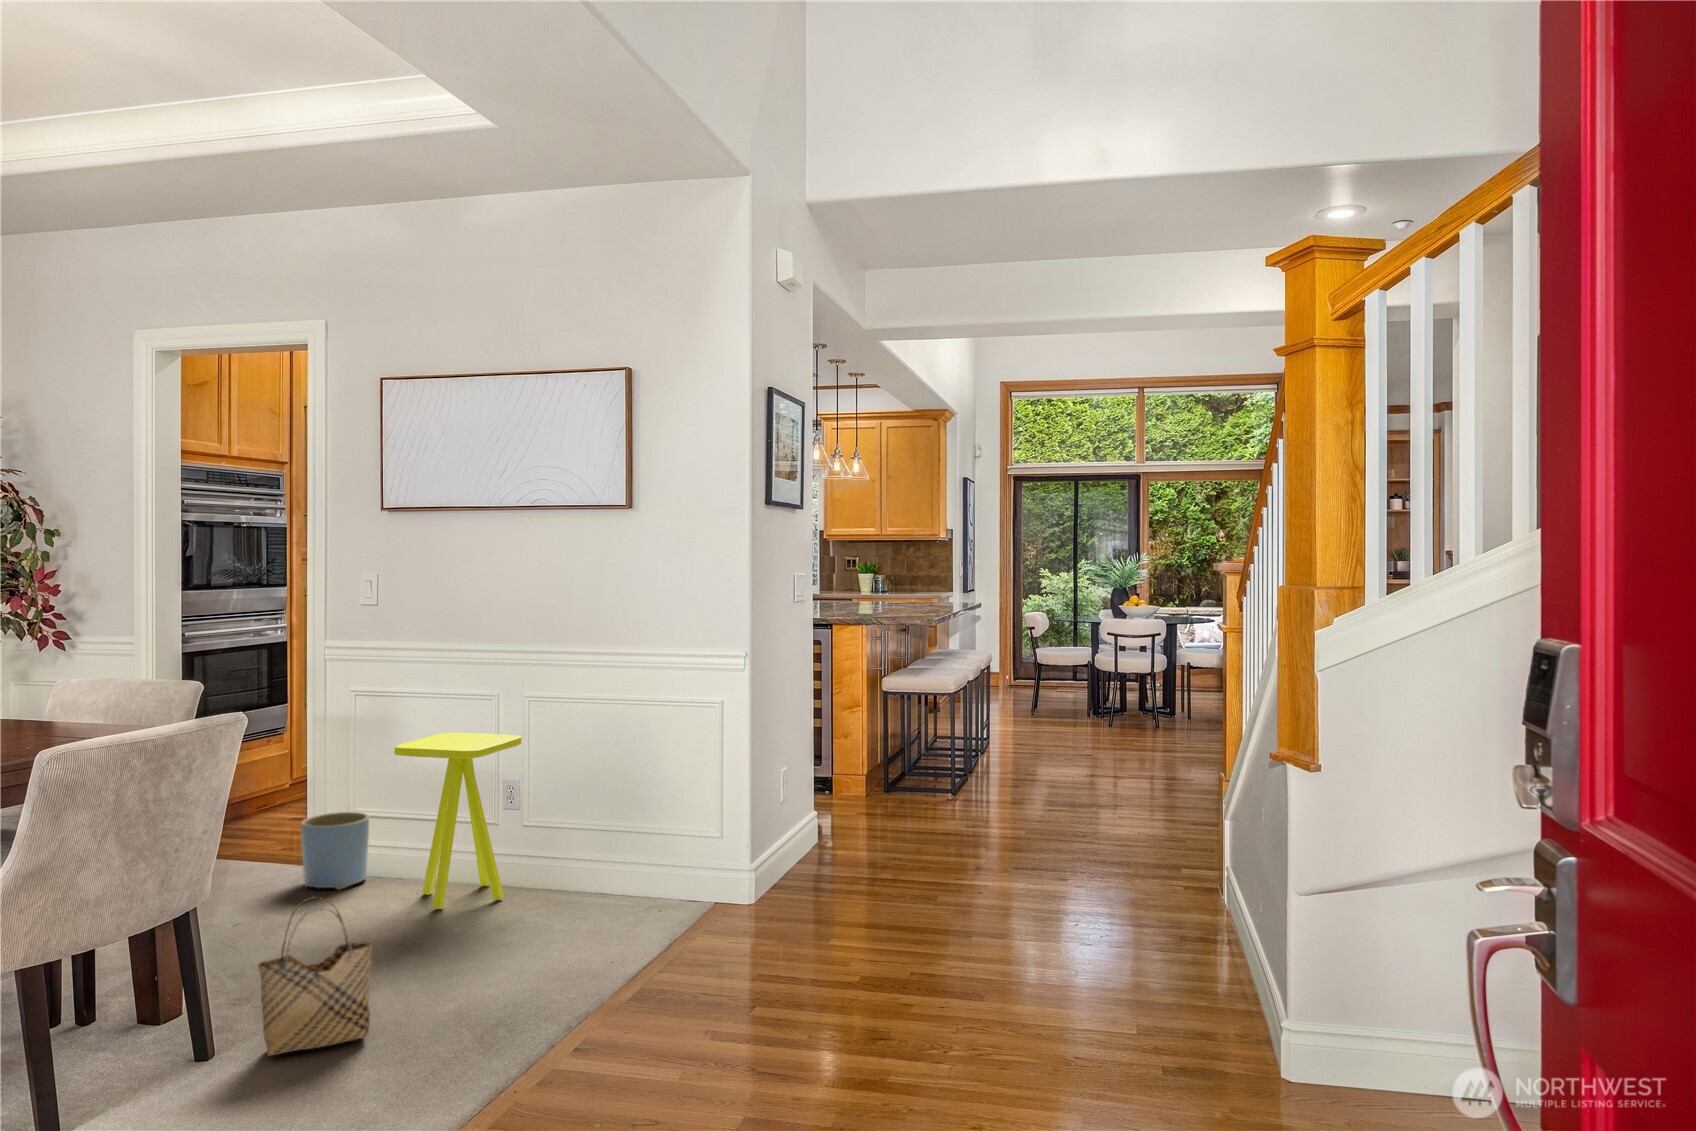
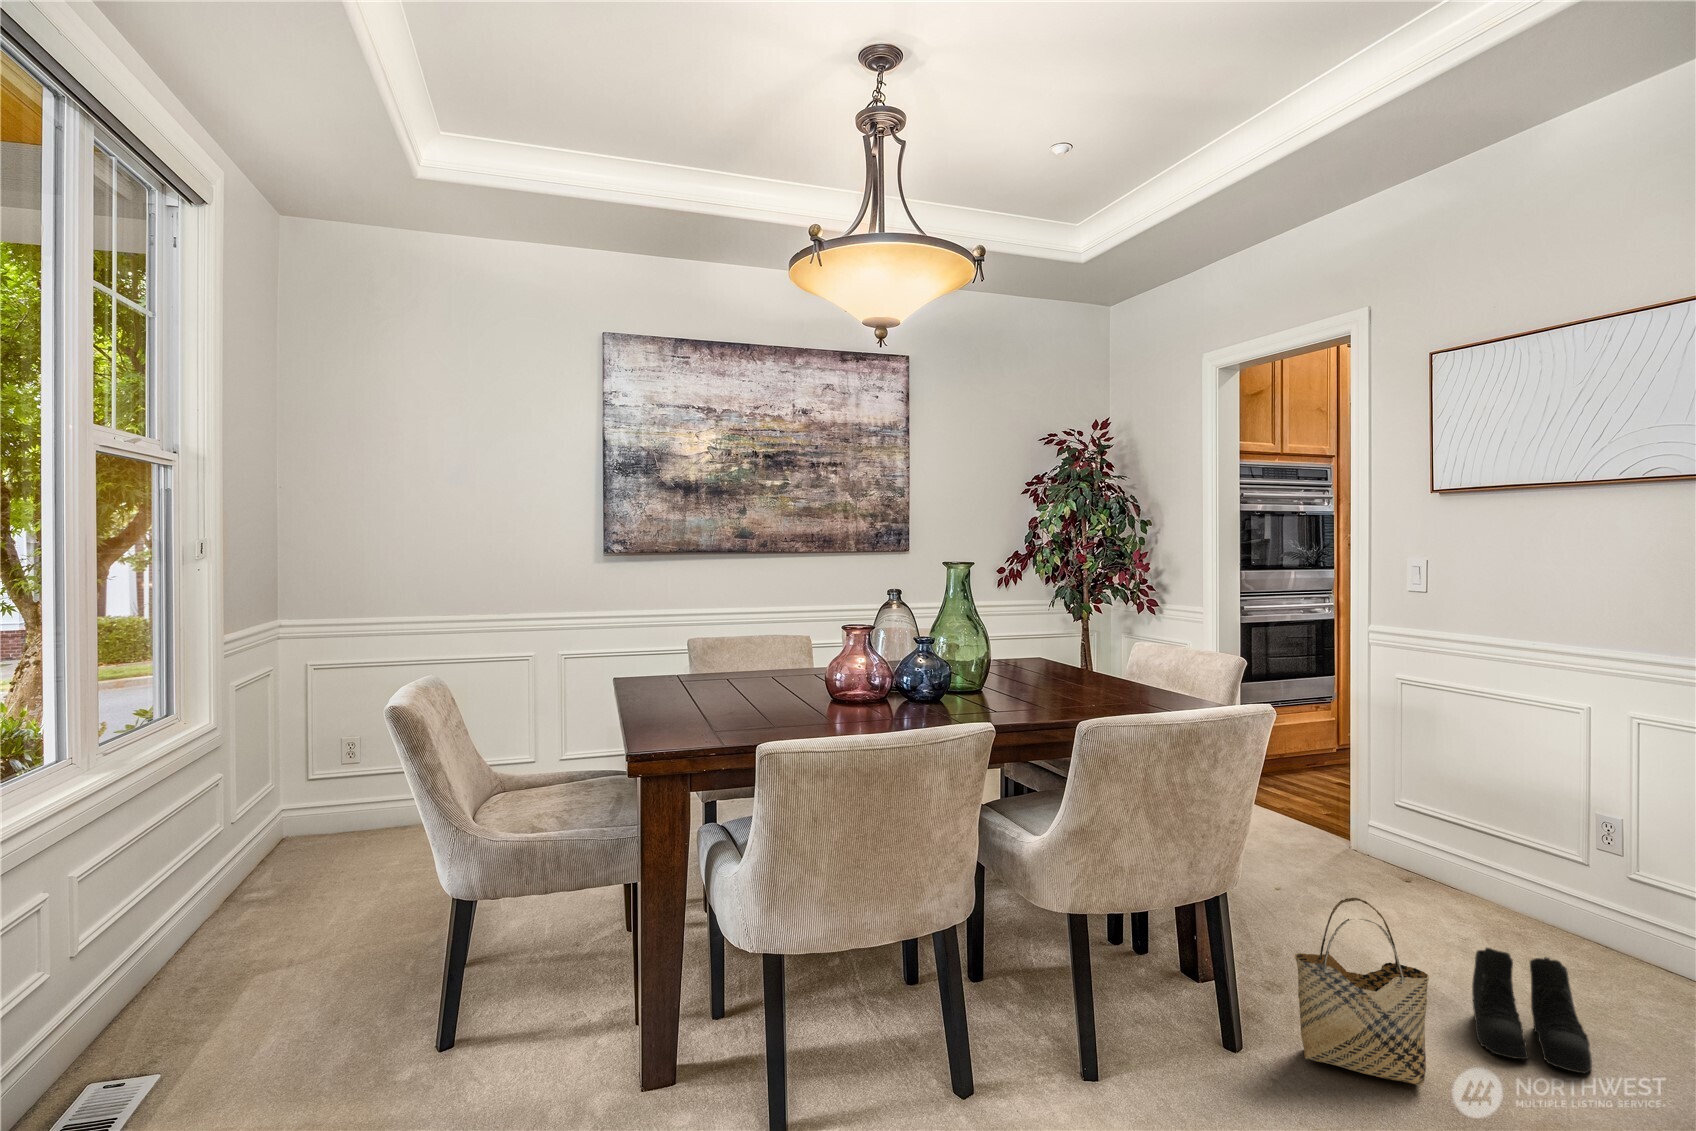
side table: present [394,733,522,908] -> none [1451,731,1630,946]
planter: present [301,812,369,890] -> none [1345,791,1419,873]
boots: none [409,908,487,996] -> present [1472,947,1592,1073]

